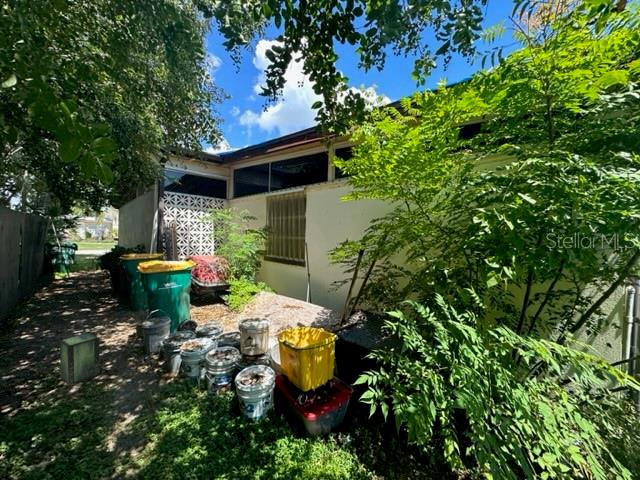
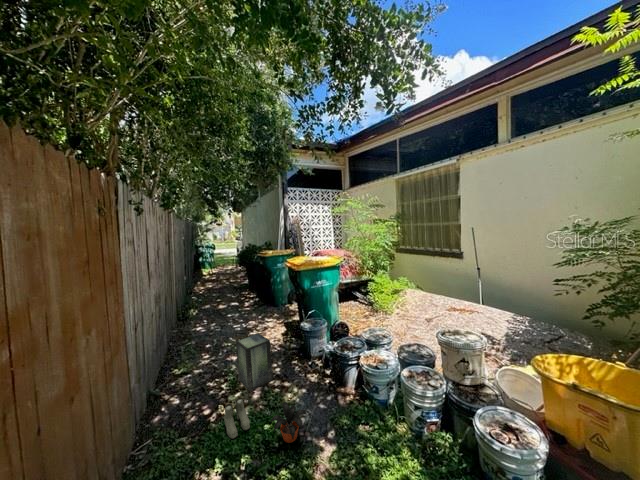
potted plant: none [77,385,117,416] -> present [271,402,307,443]
boots: none [28,387,58,422] -> present [224,398,250,439]

